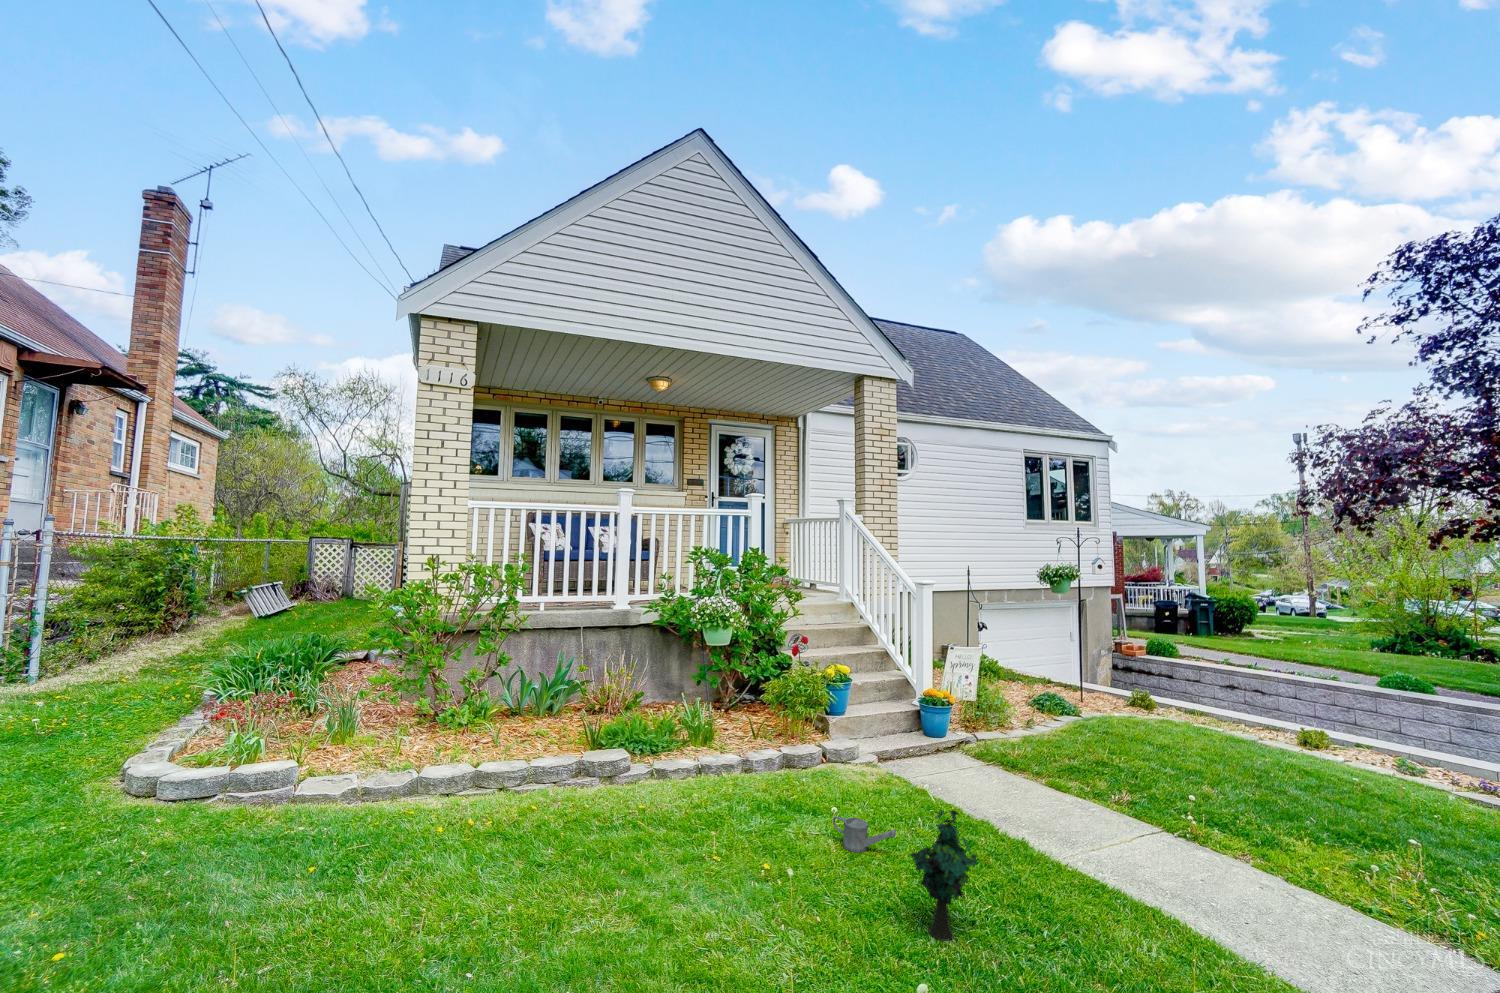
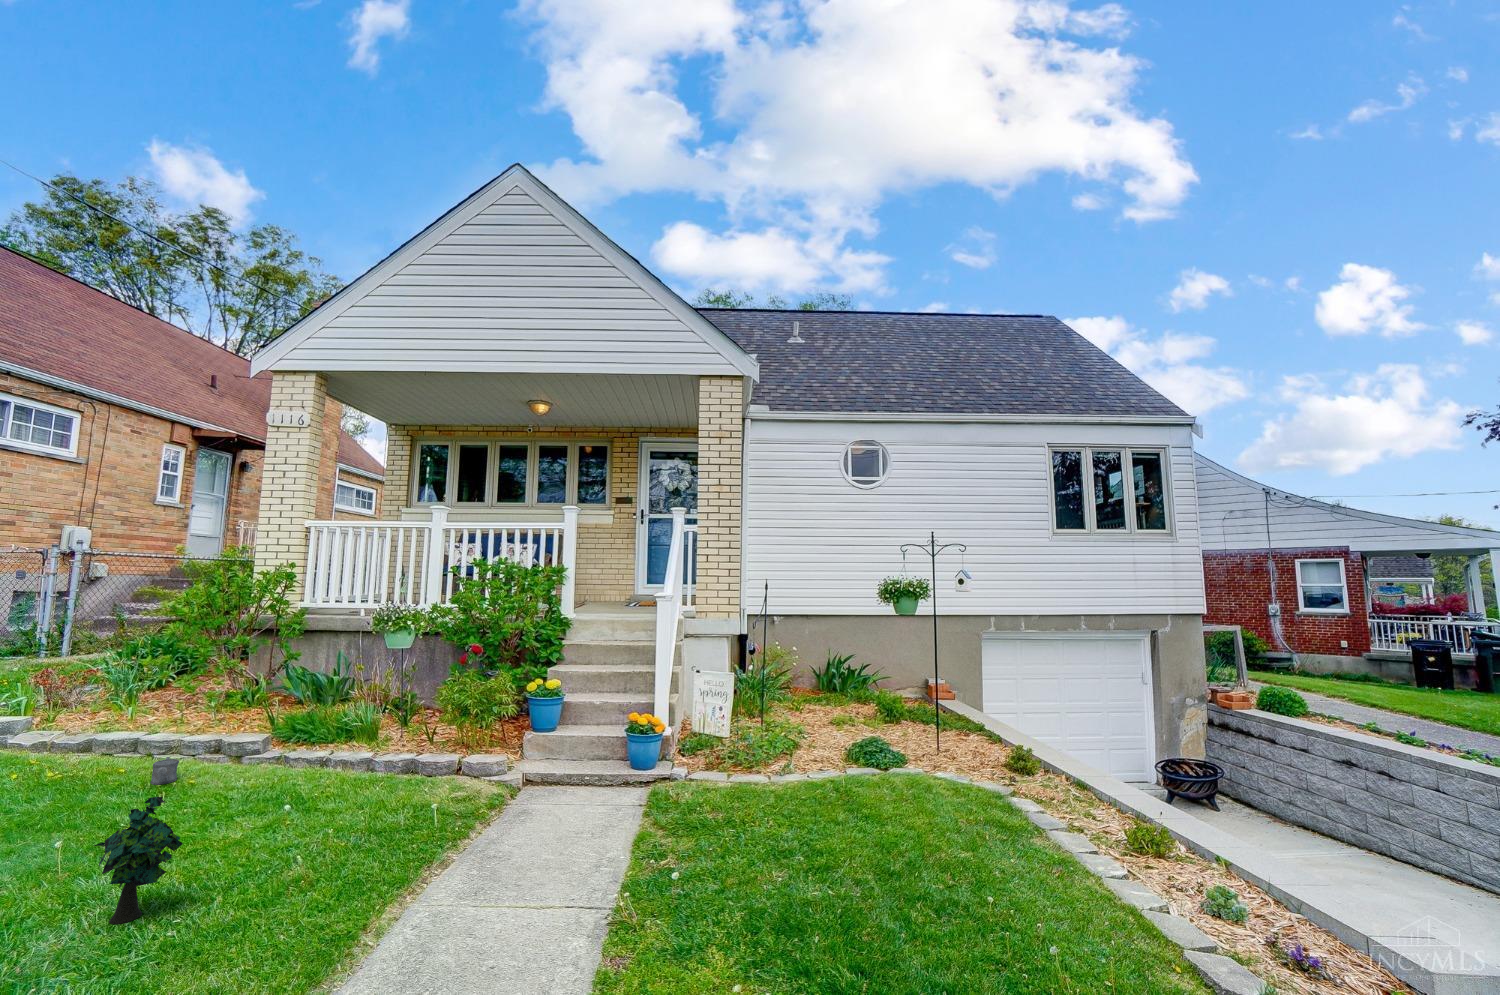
watering can: present [833,816,896,853] -> present [150,757,179,785]

